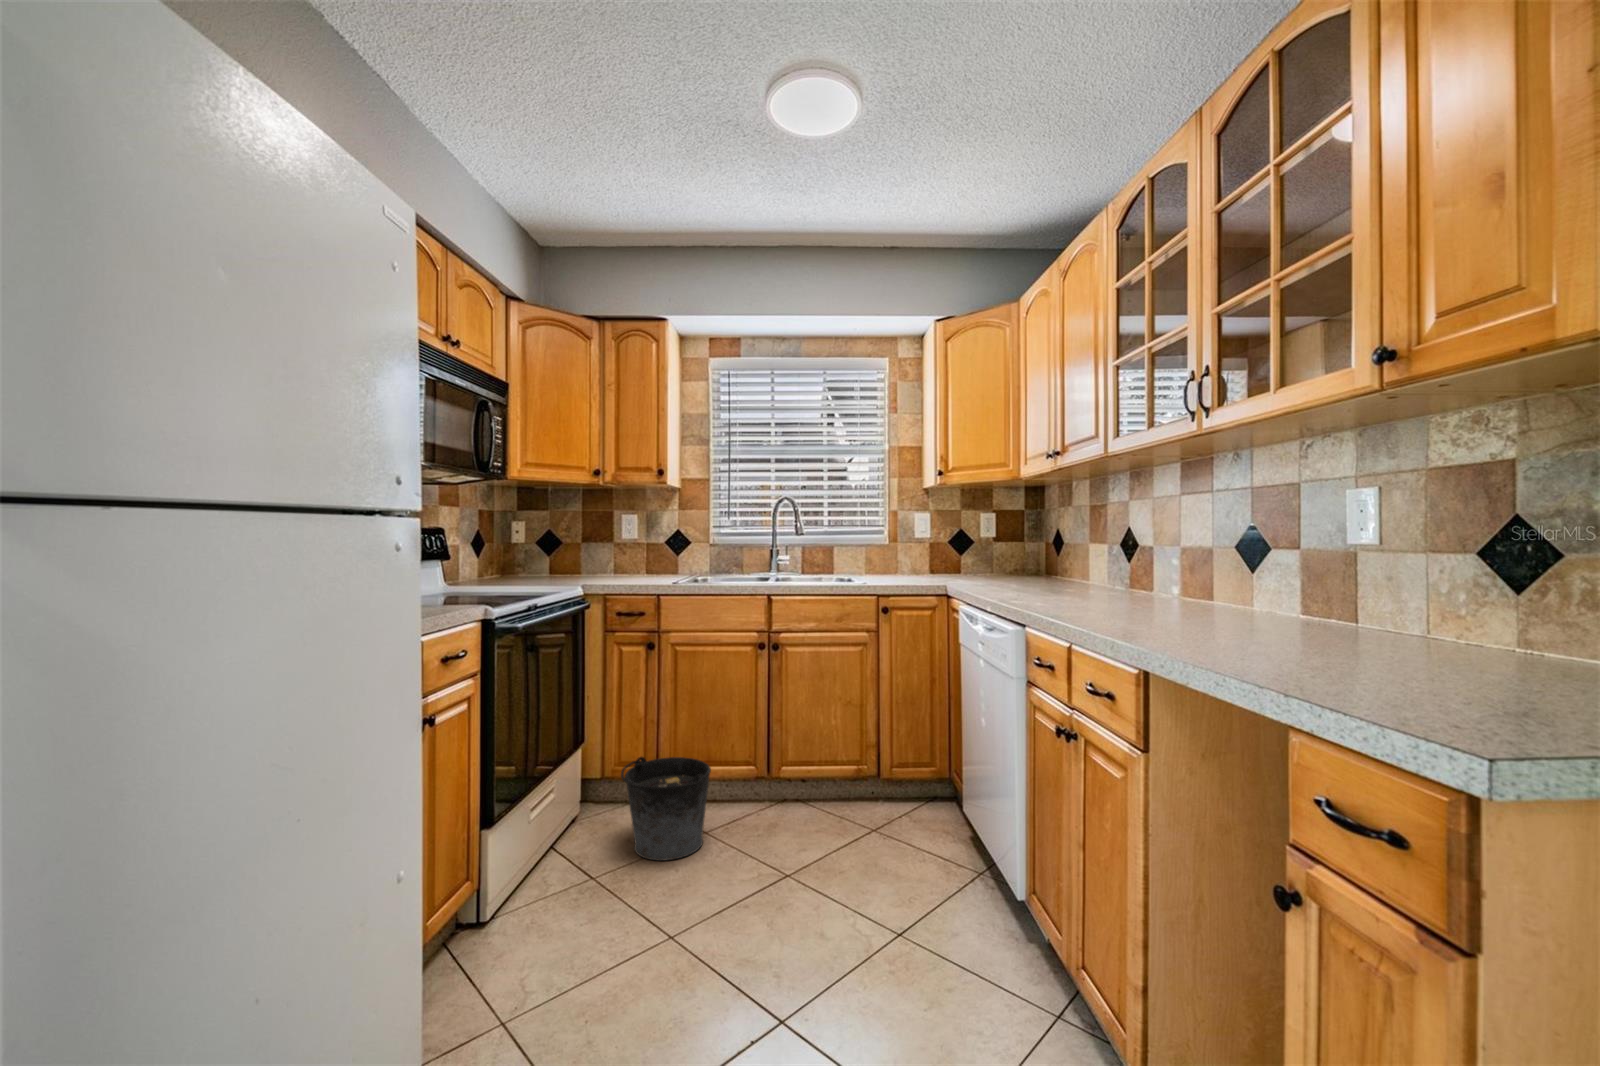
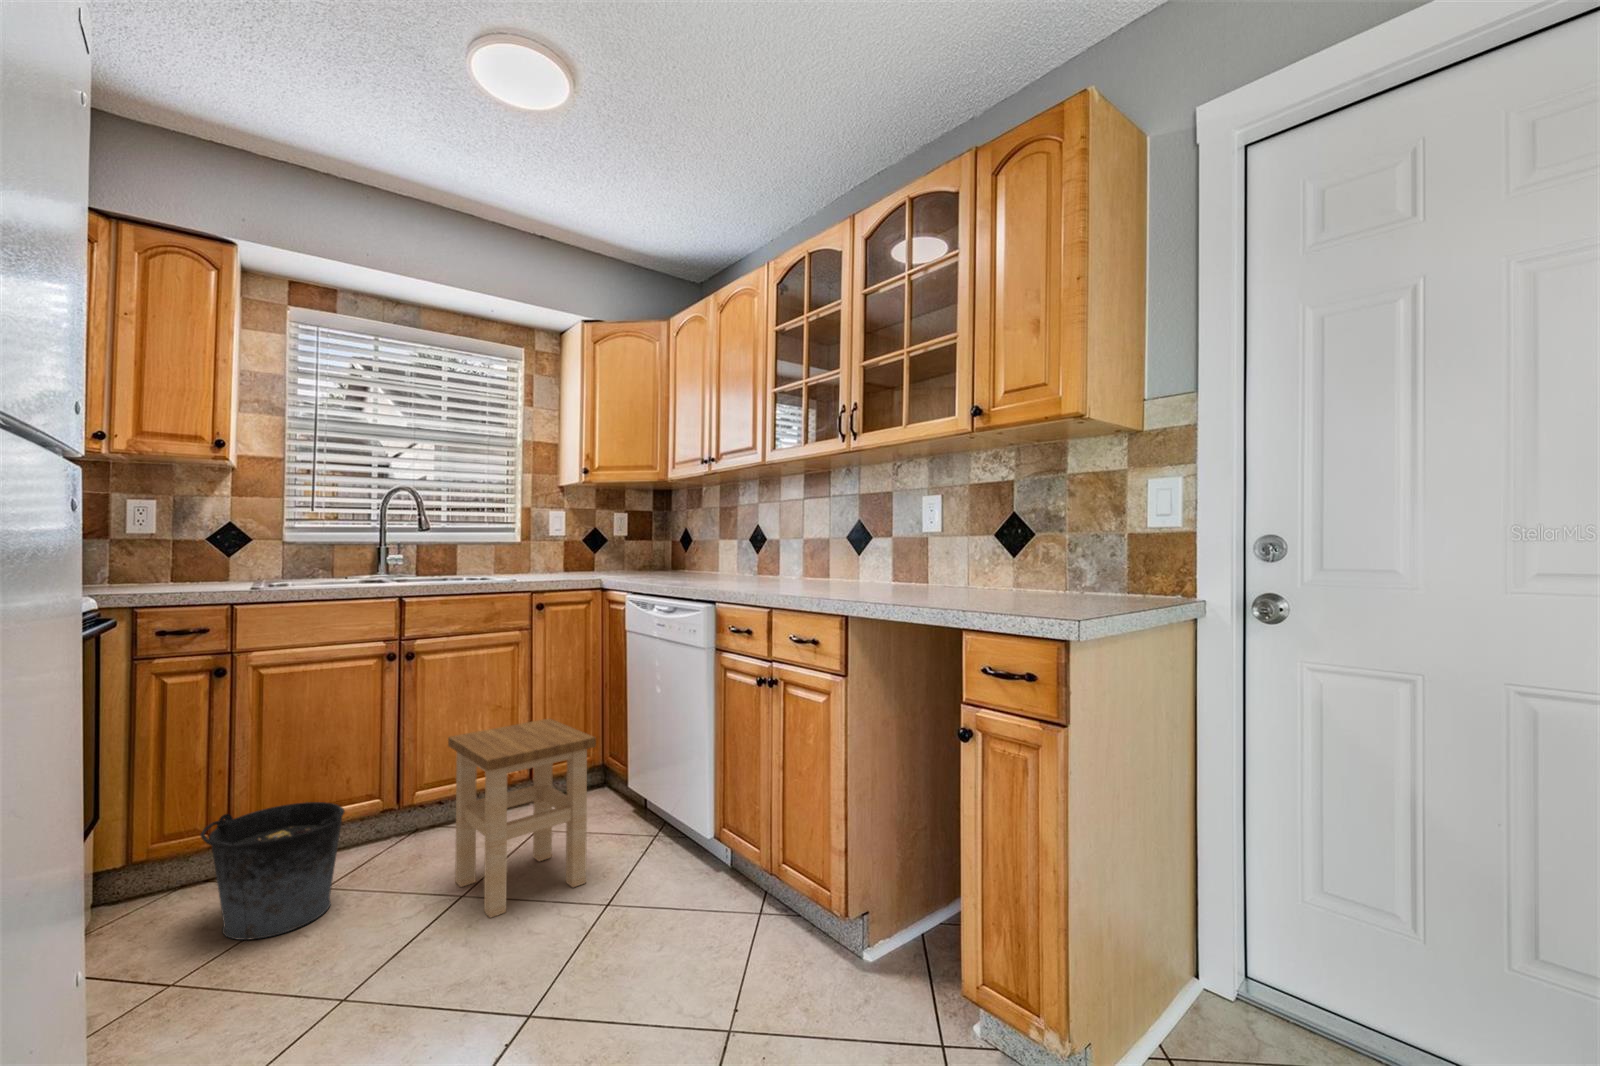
stool: none [783,722,899,903] -> present [448,719,596,918]

